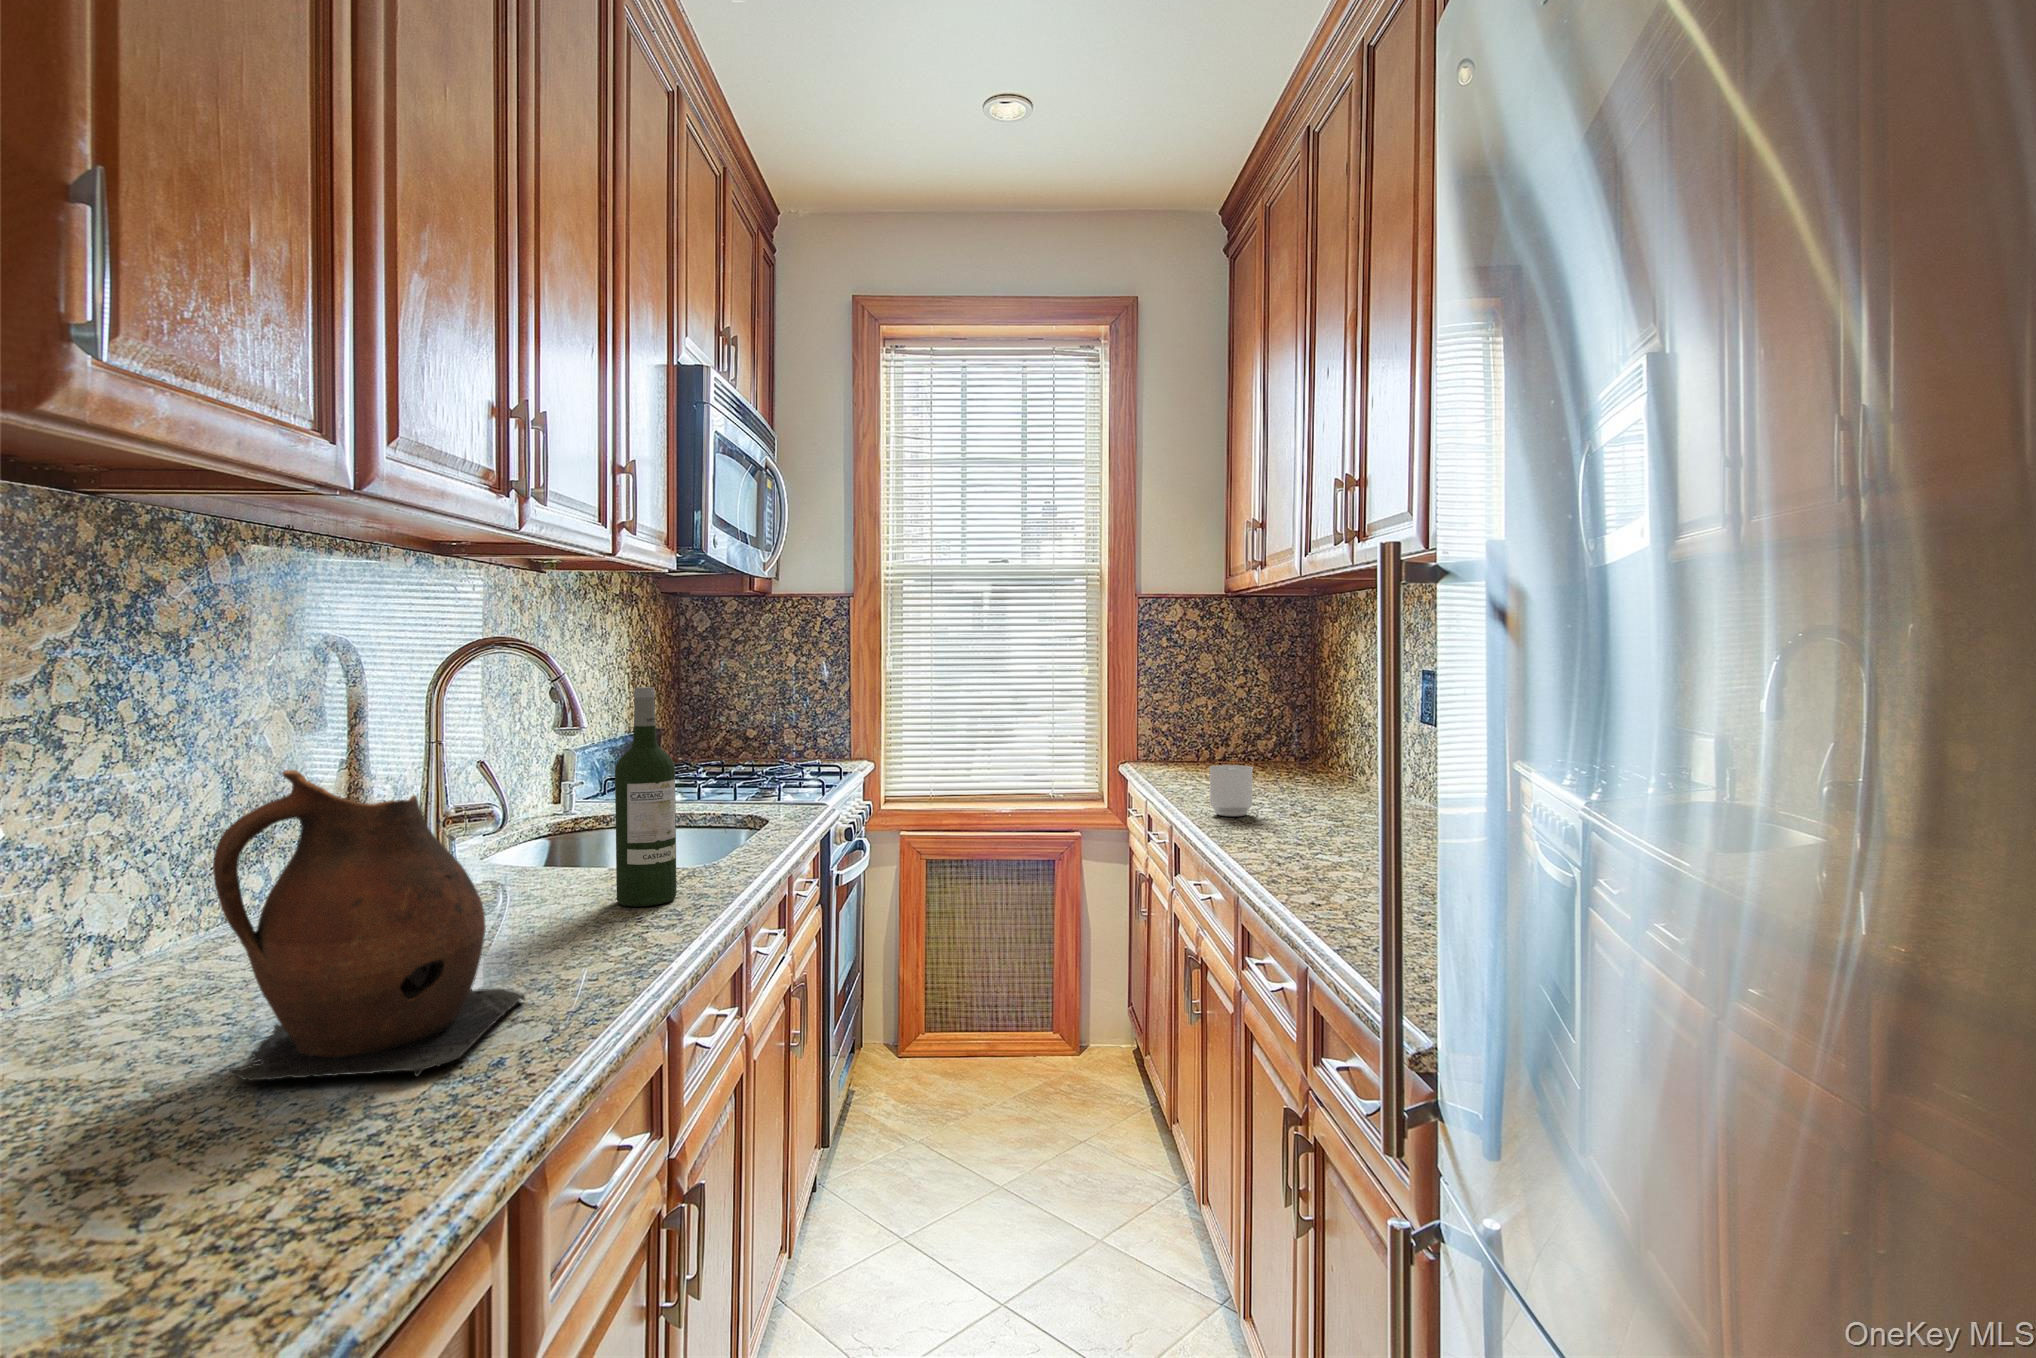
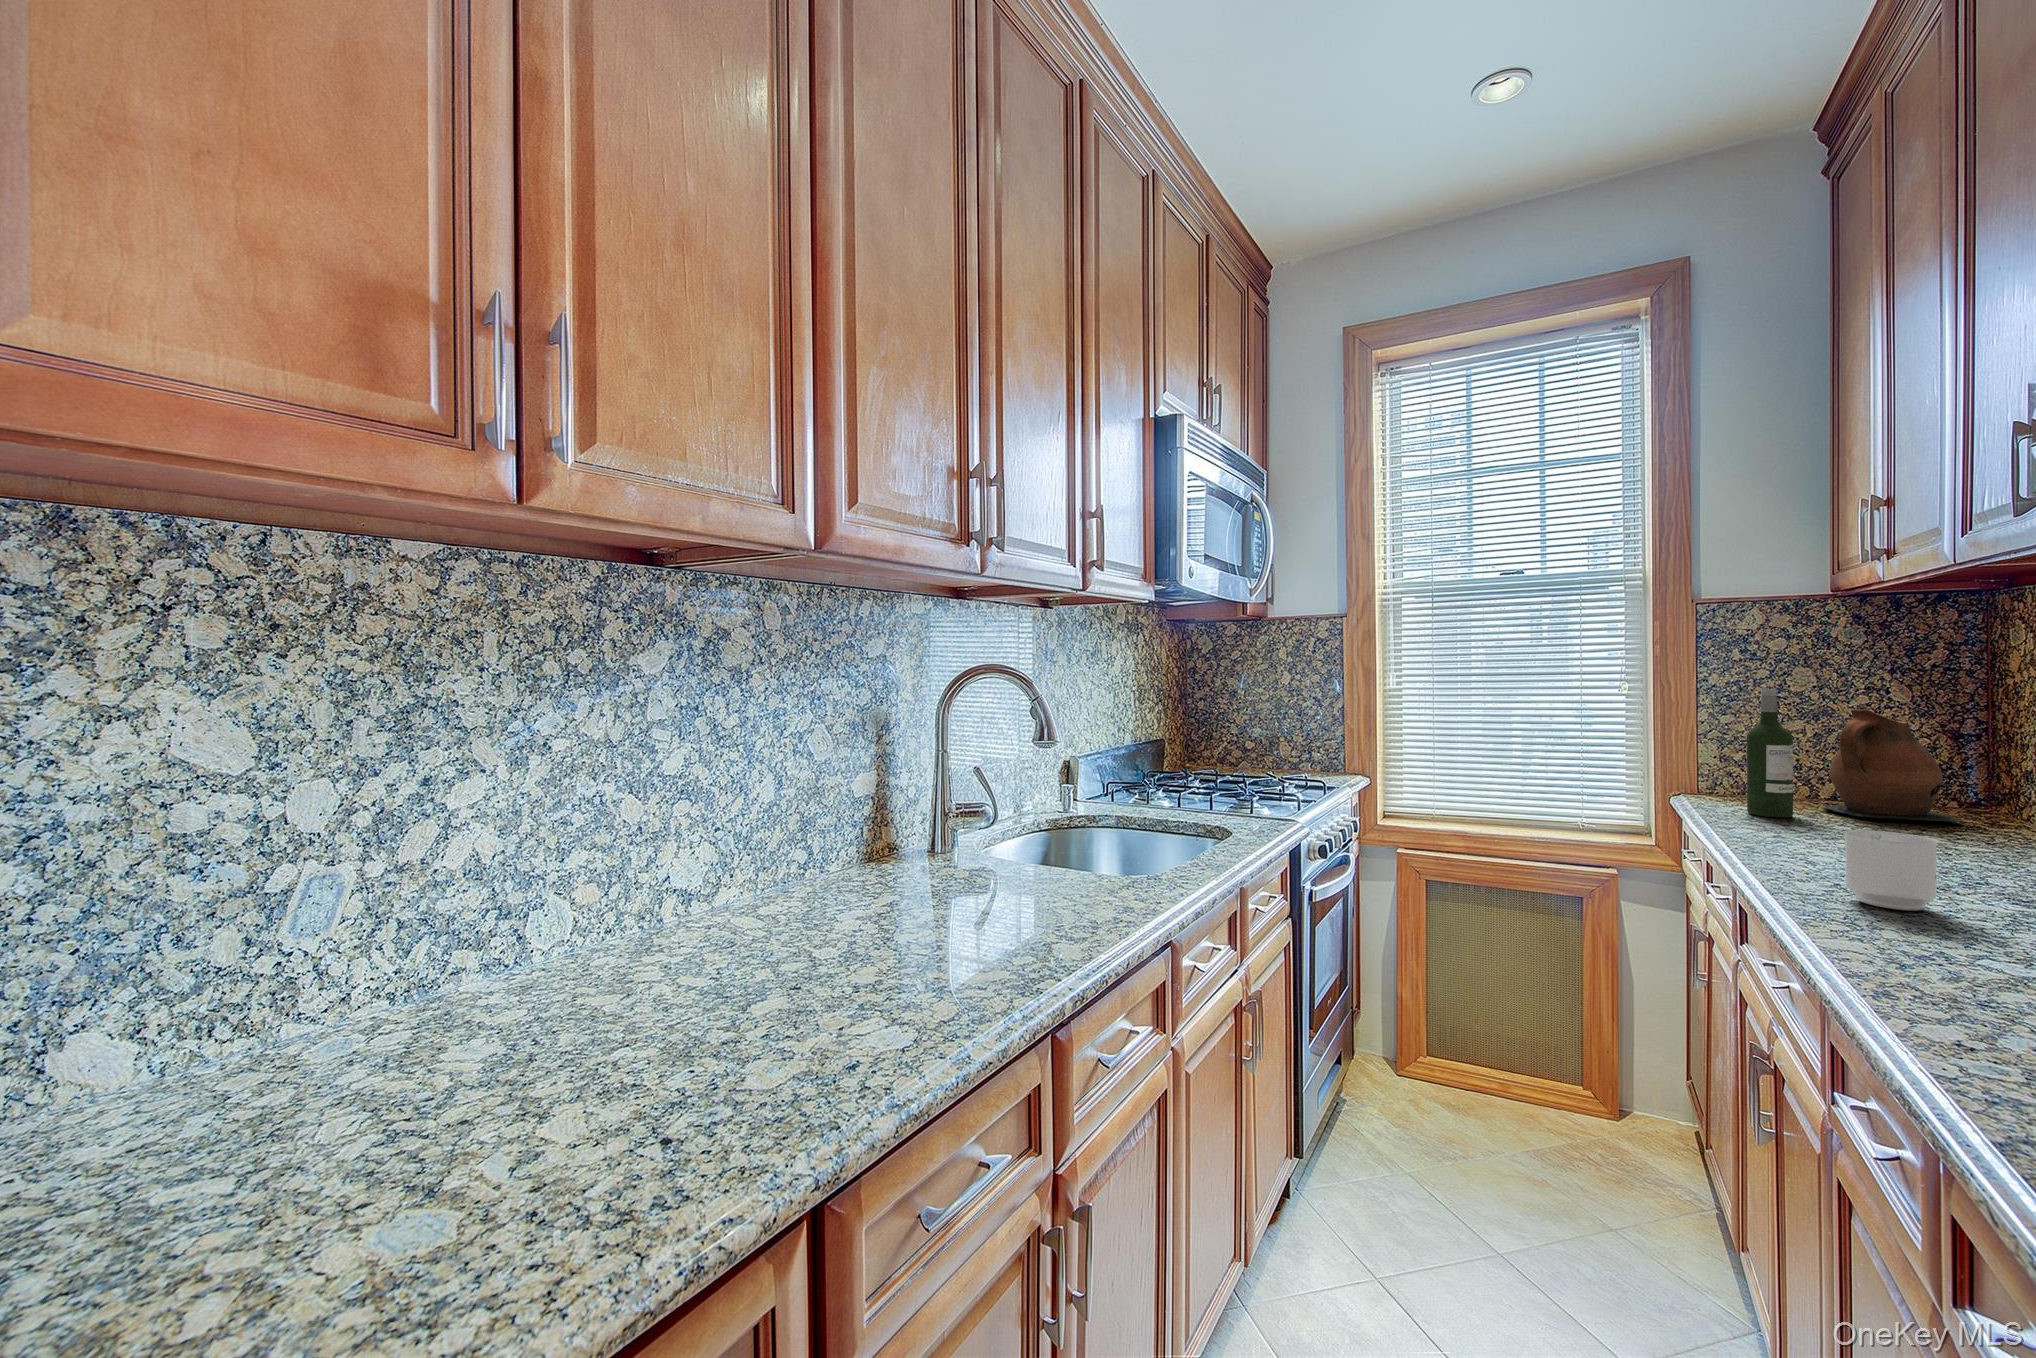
wine bottle: present [615,687,677,906] -> present [1747,689,1793,817]
ceramic pitcher: present [213,770,525,1081] -> present [1817,709,1963,824]

